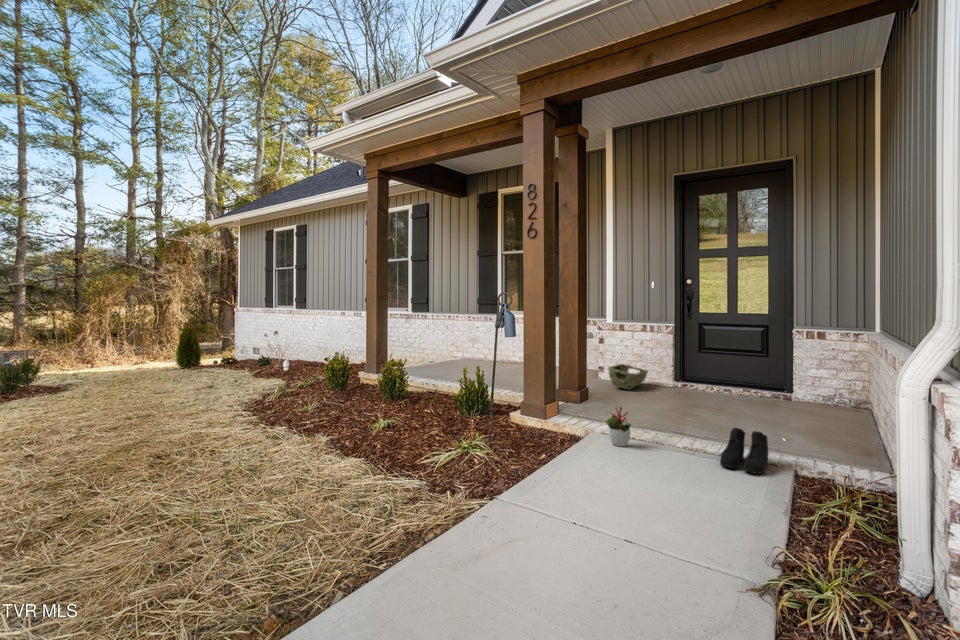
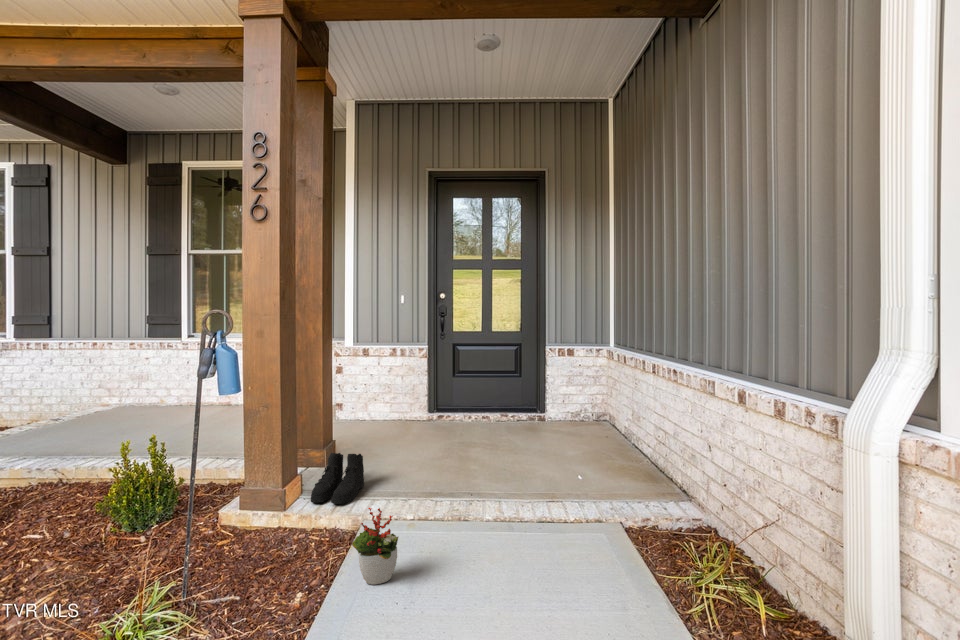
woven basket: present [608,364,648,389] -> none [349,399,400,435]
boots: present [720,428,768,474] -> present [311,453,364,504]

